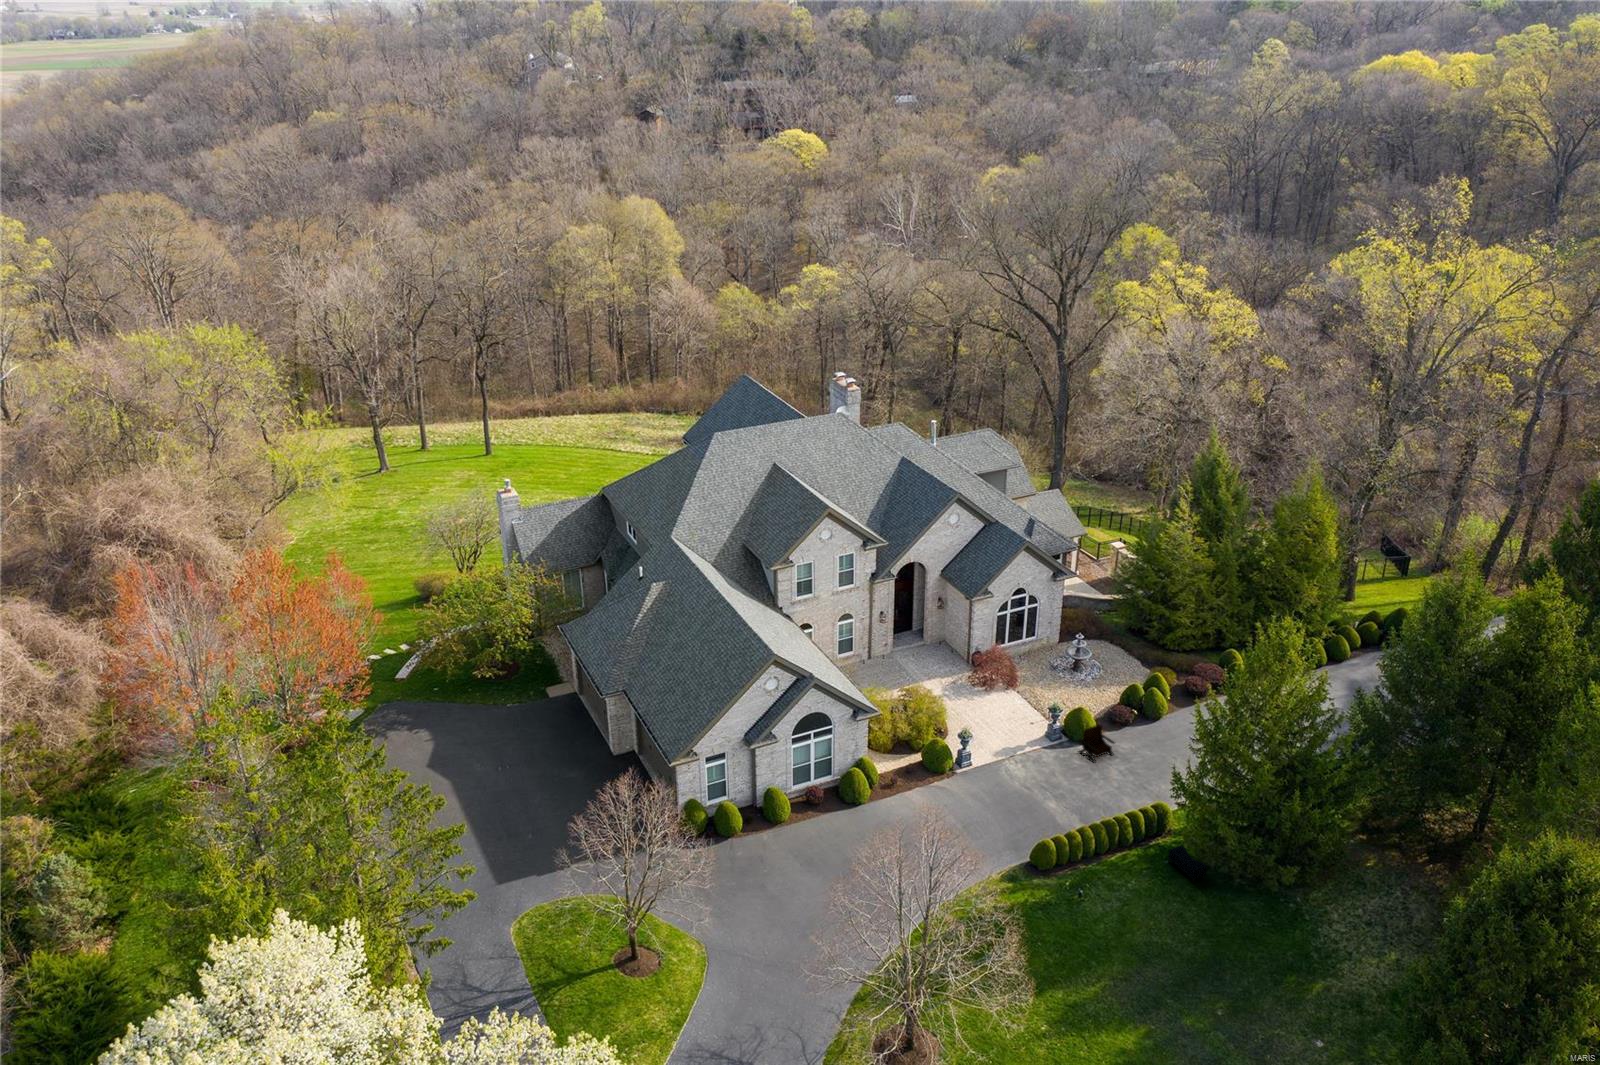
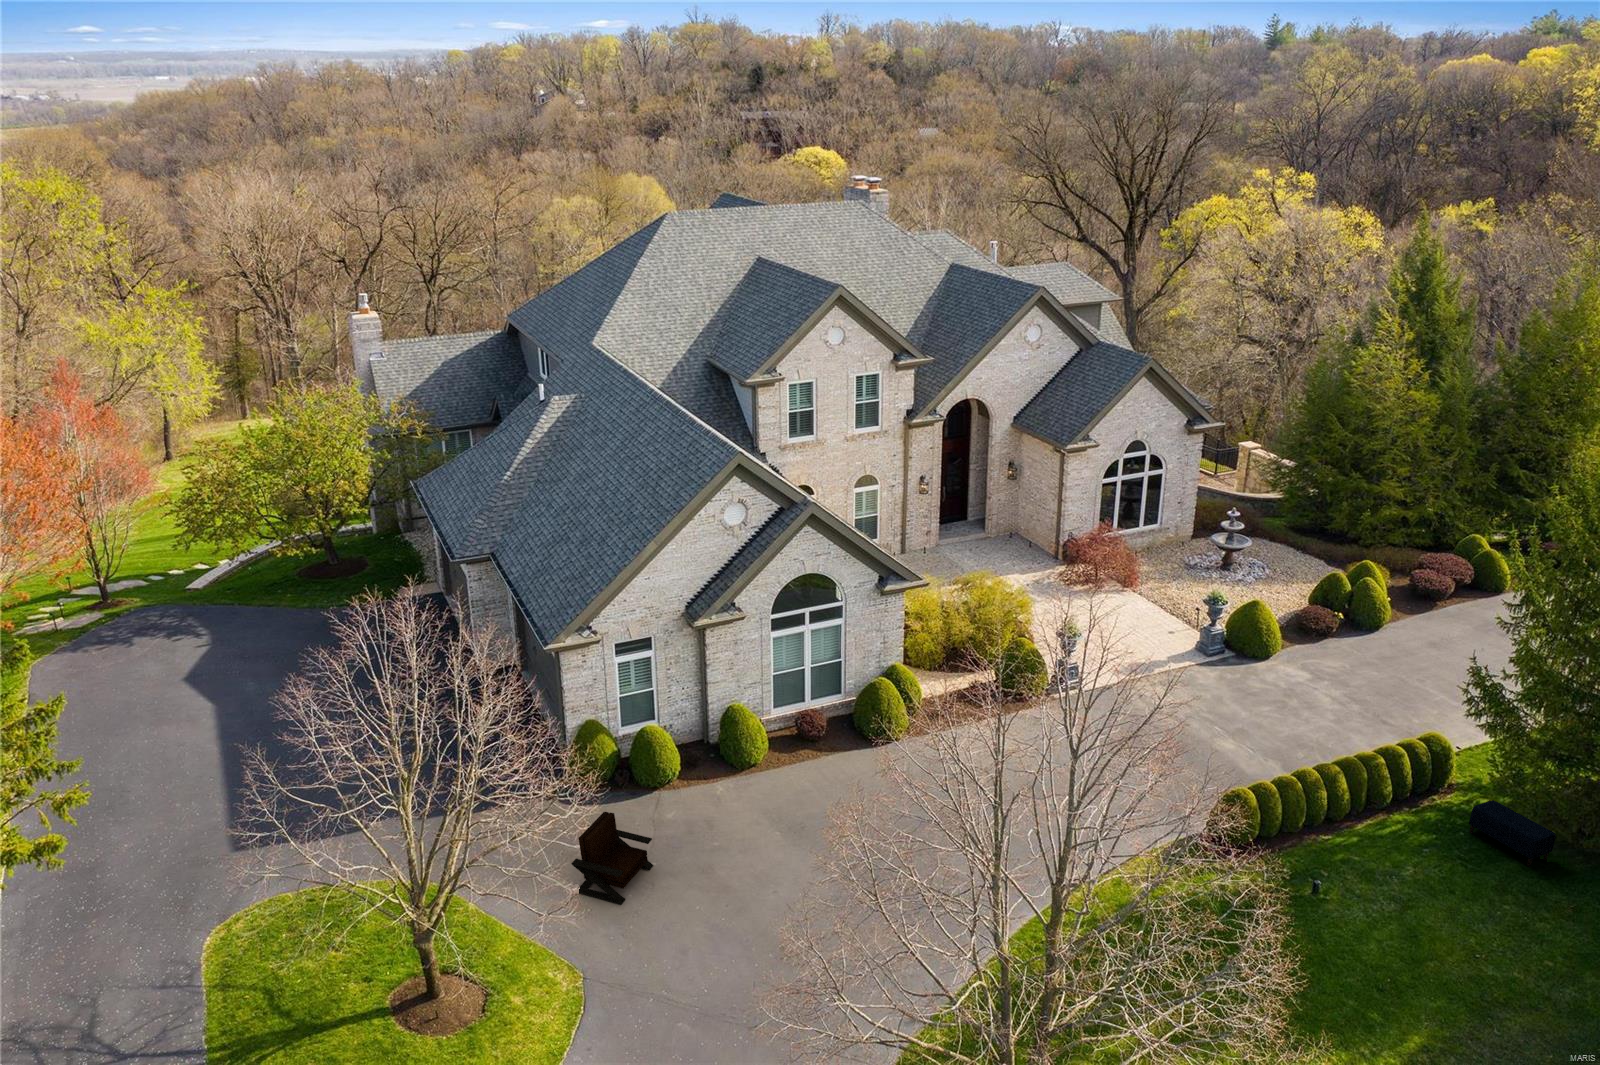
lounge chair: present [1078,725,1115,763] -> present [571,812,653,905]

